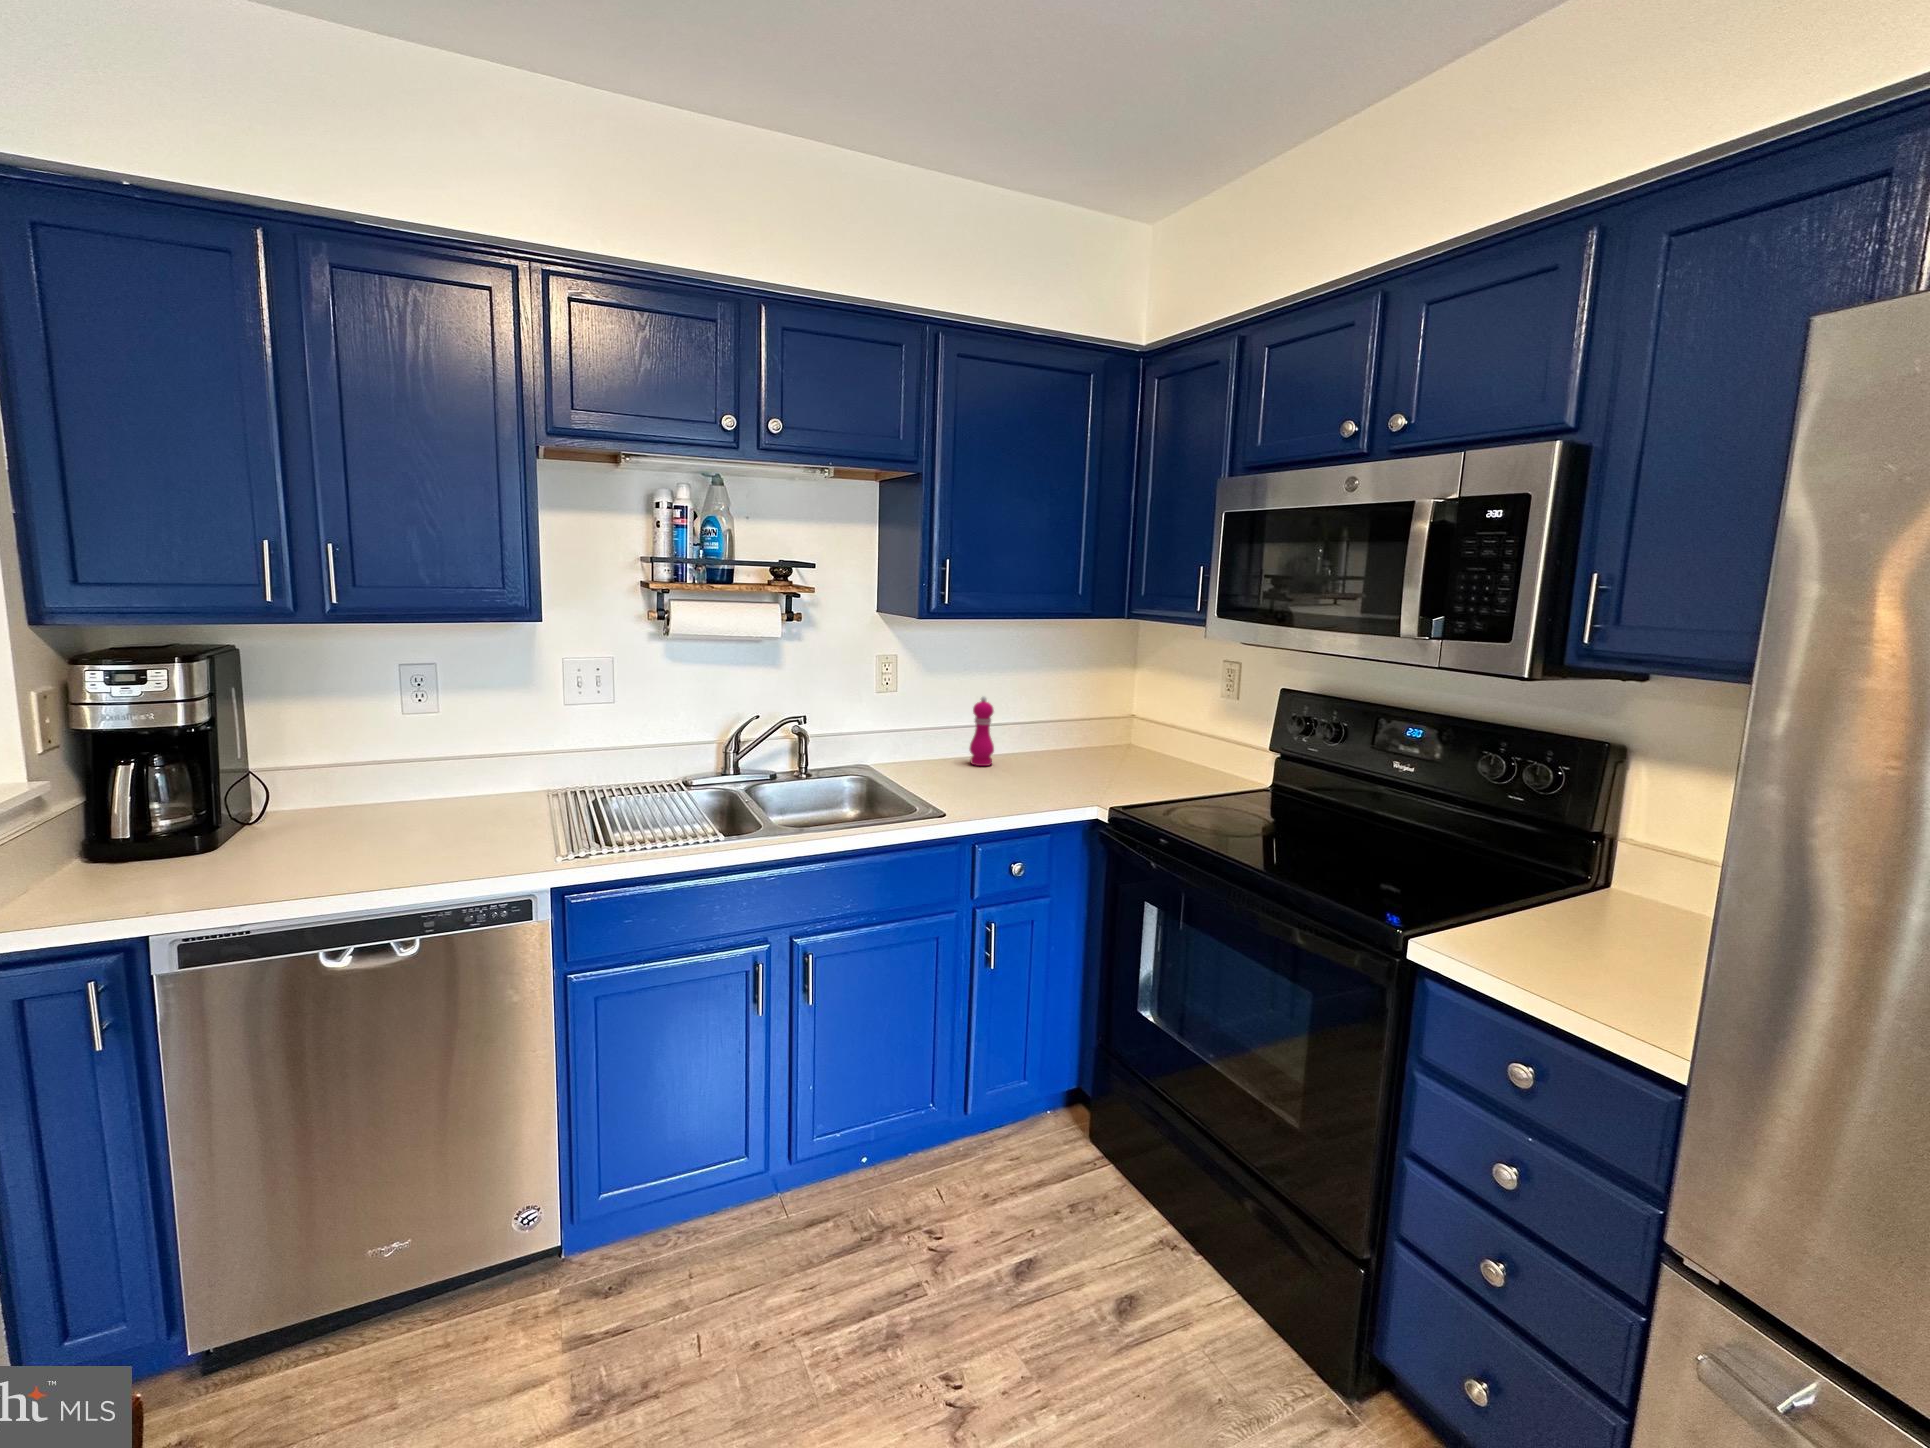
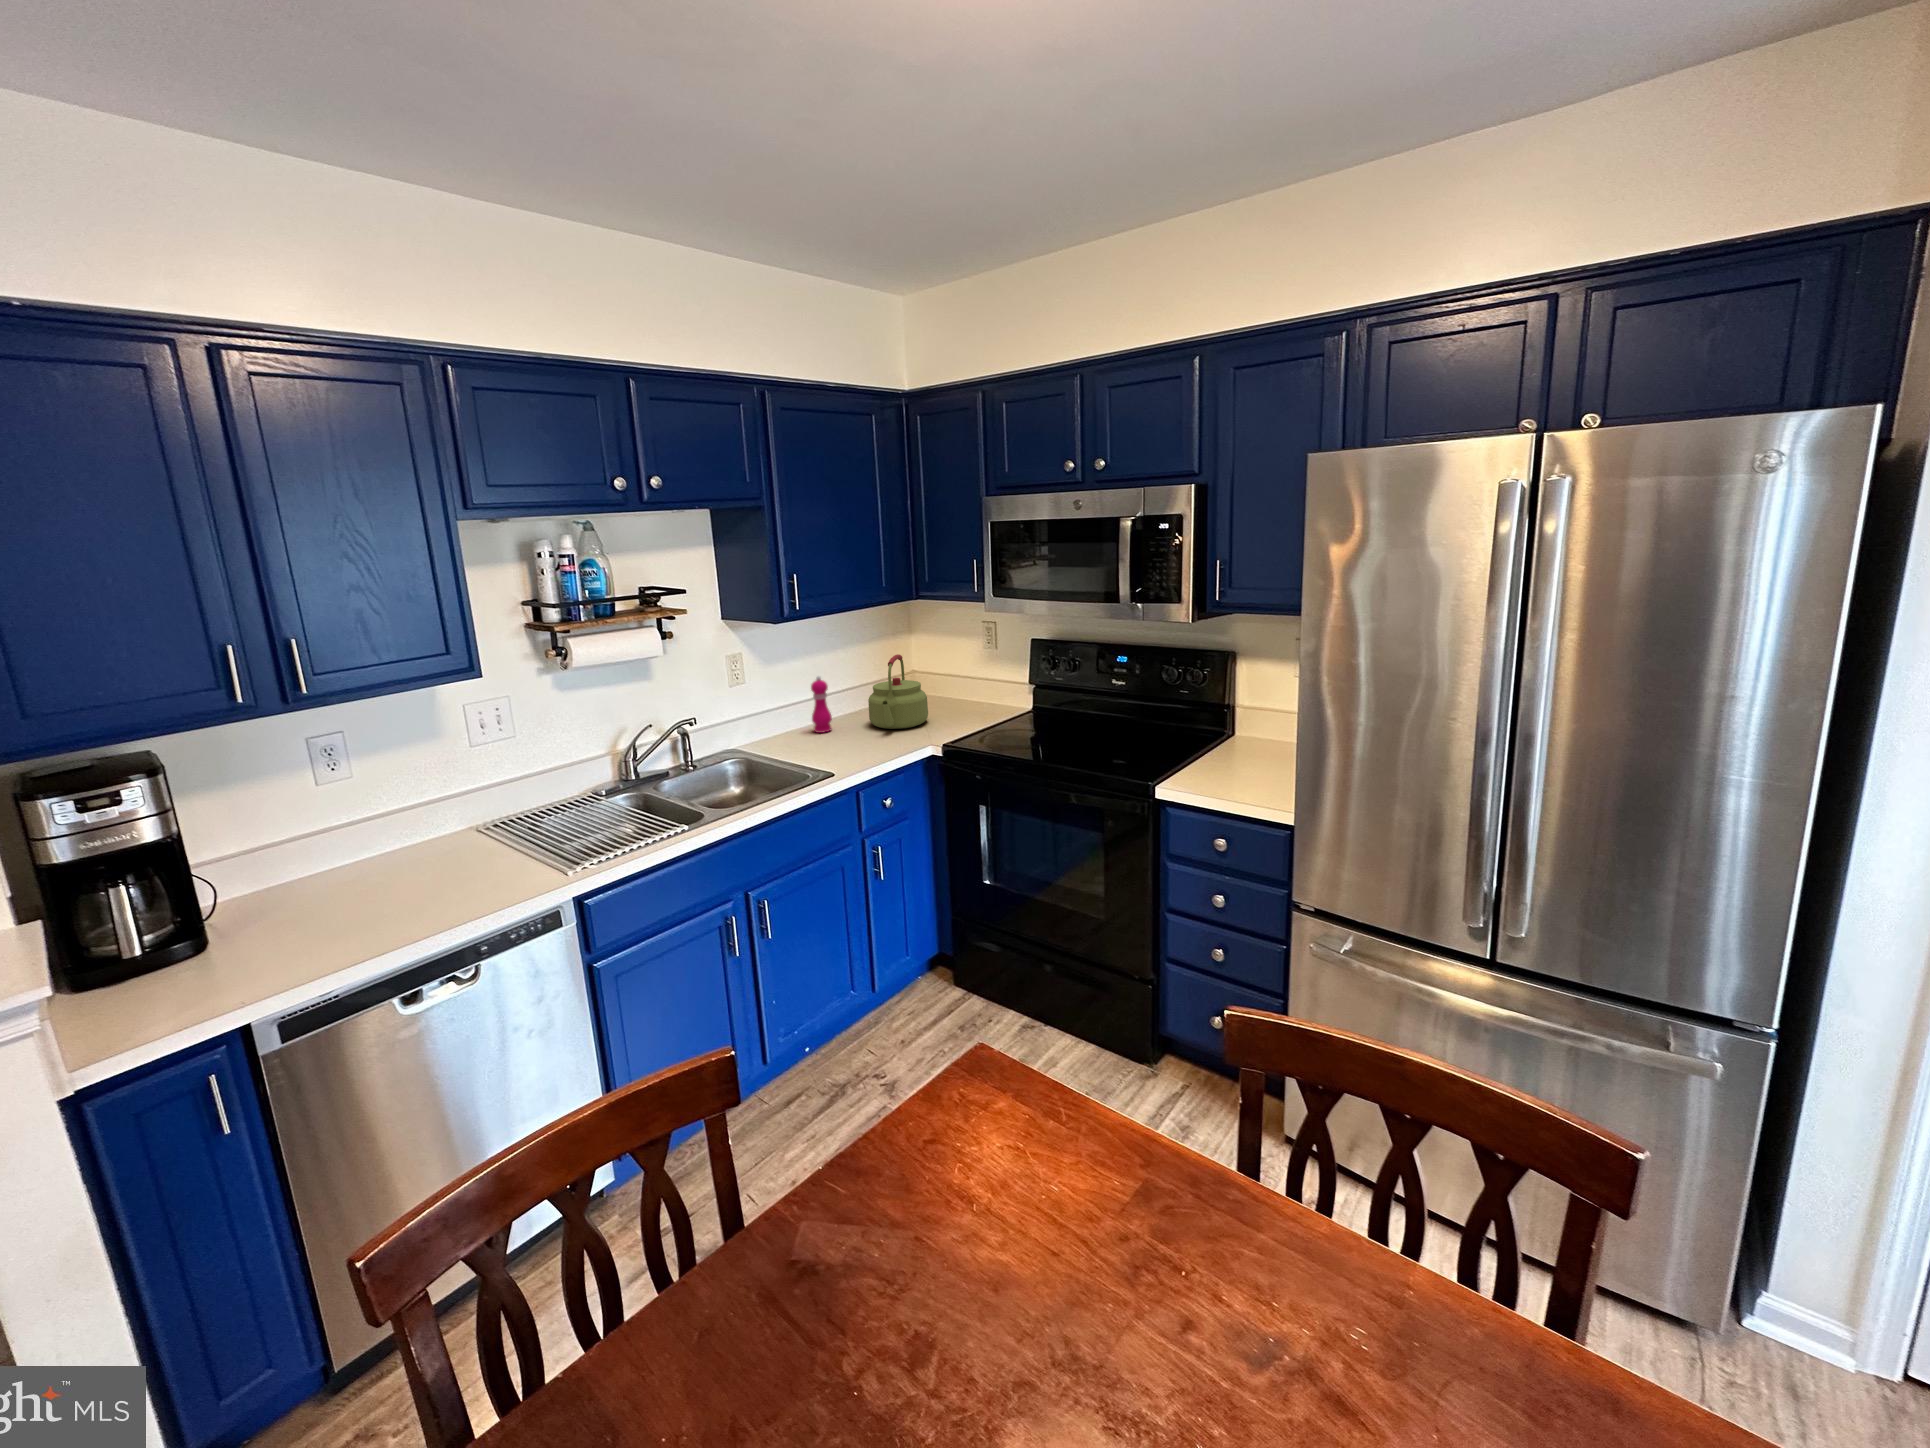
kettle: none [1040,684,1118,778] -> present [868,654,928,729]

